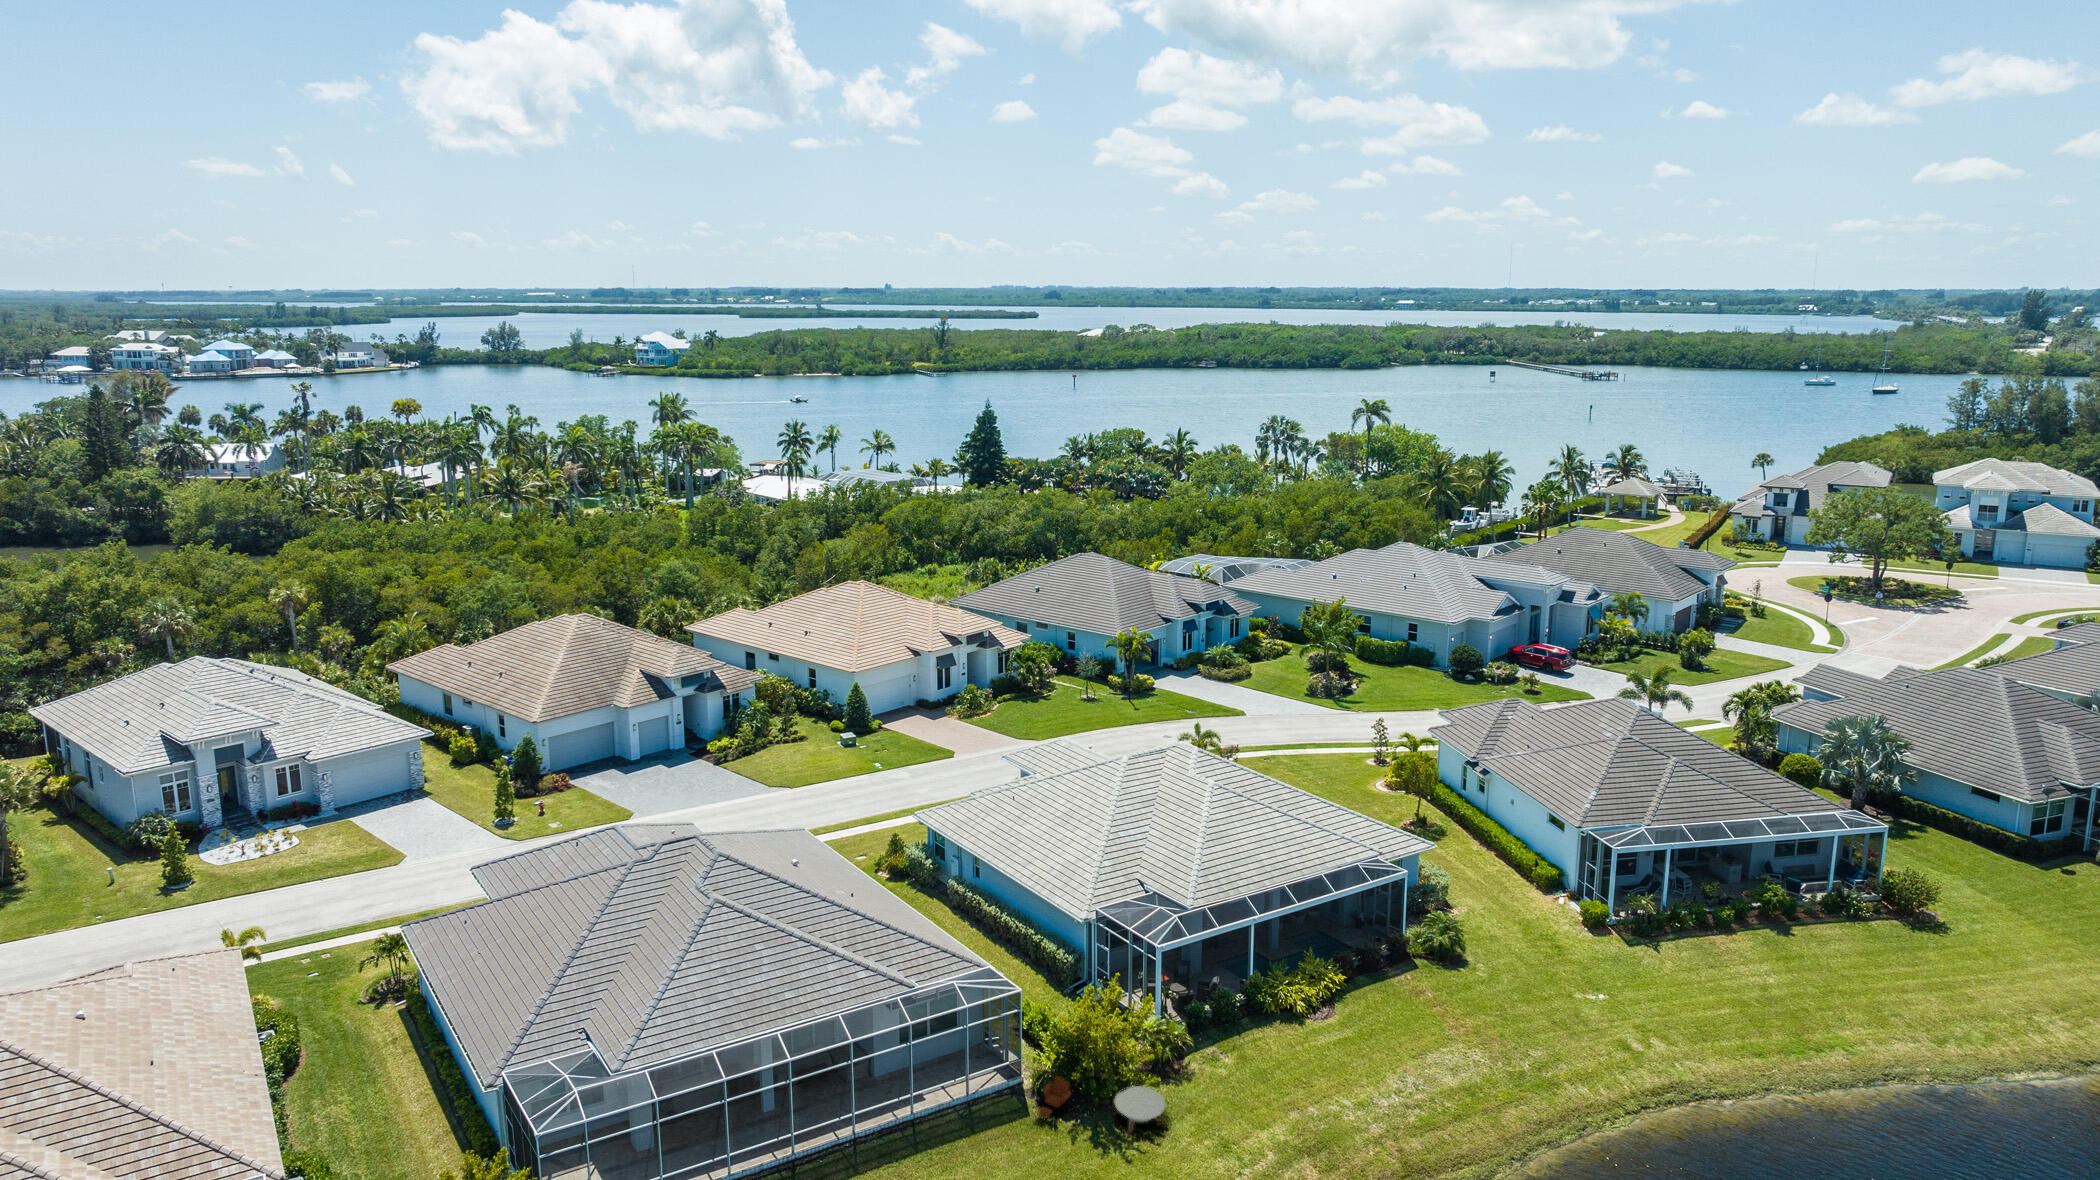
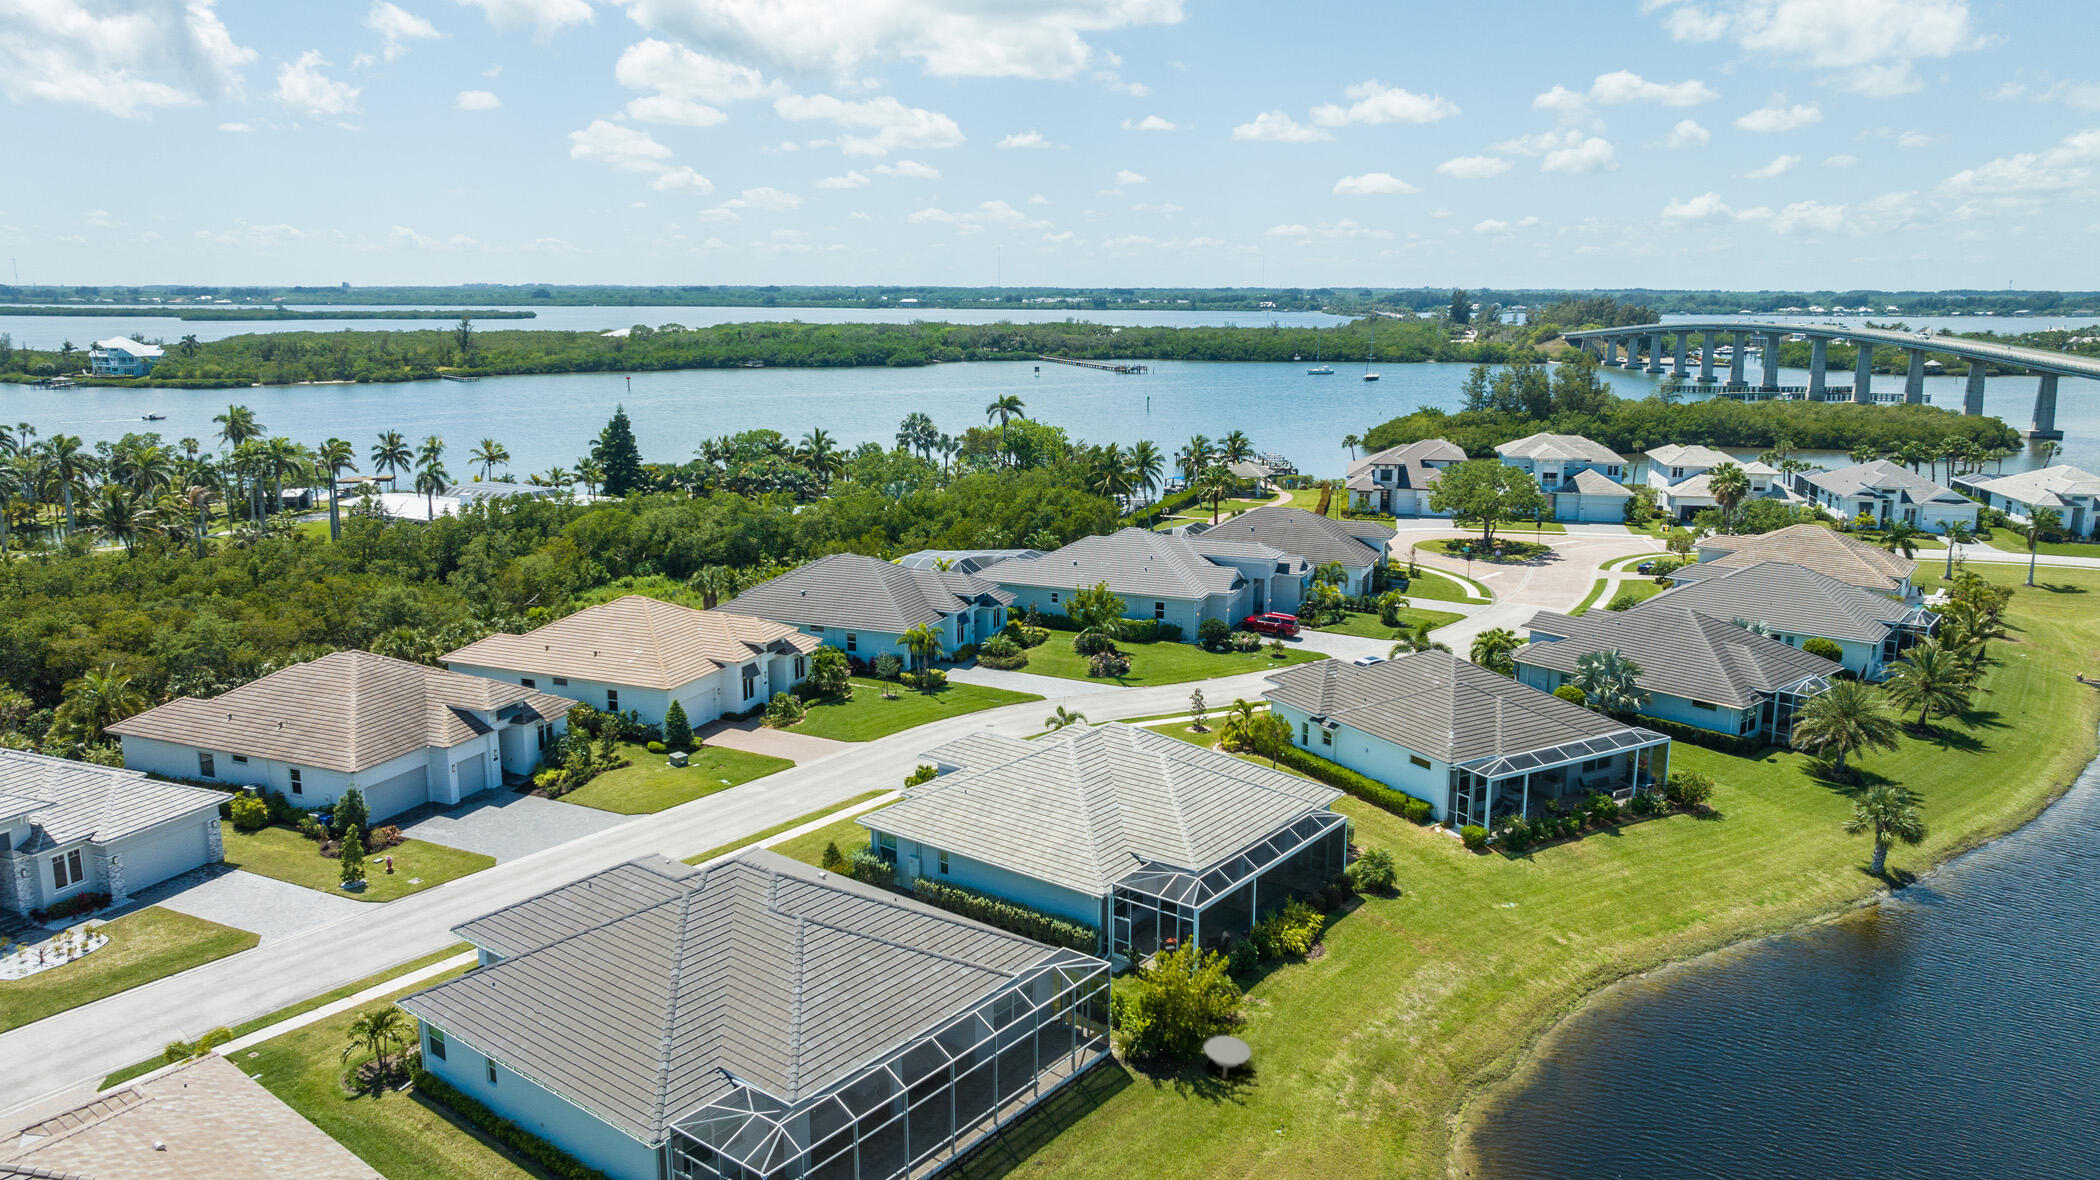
lounge chair: present [1038,1076,1071,1121] -> none [1138,1033,1166,1088]

